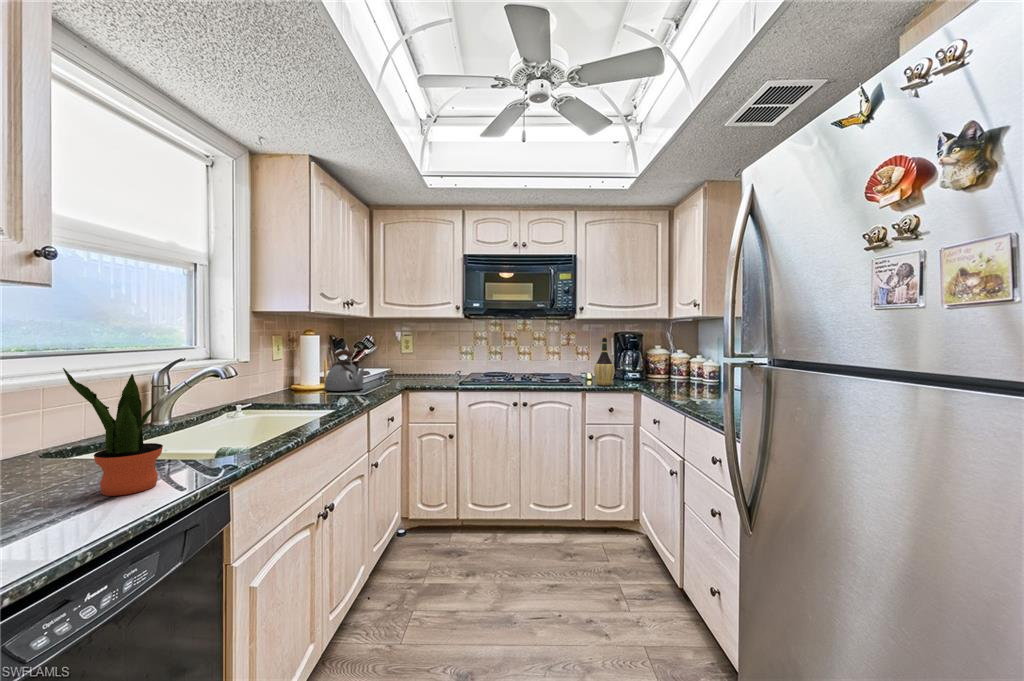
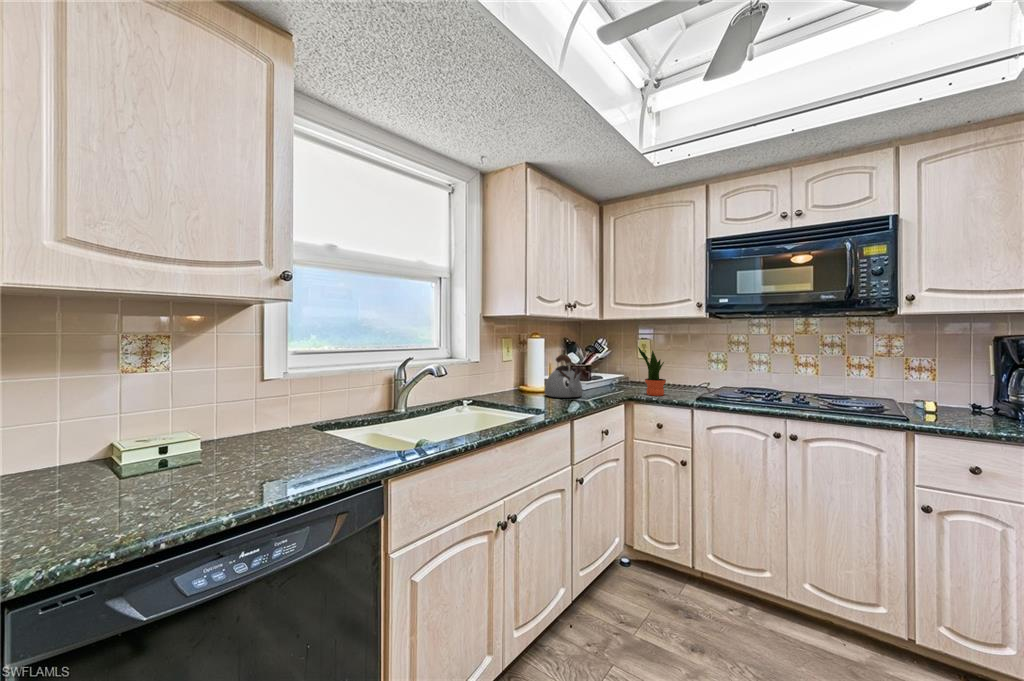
wine bottle: present [594,335,615,385] -> none [927,340,974,424]
potted plant: present [63,368,163,496] -> present [638,347,666,396]

